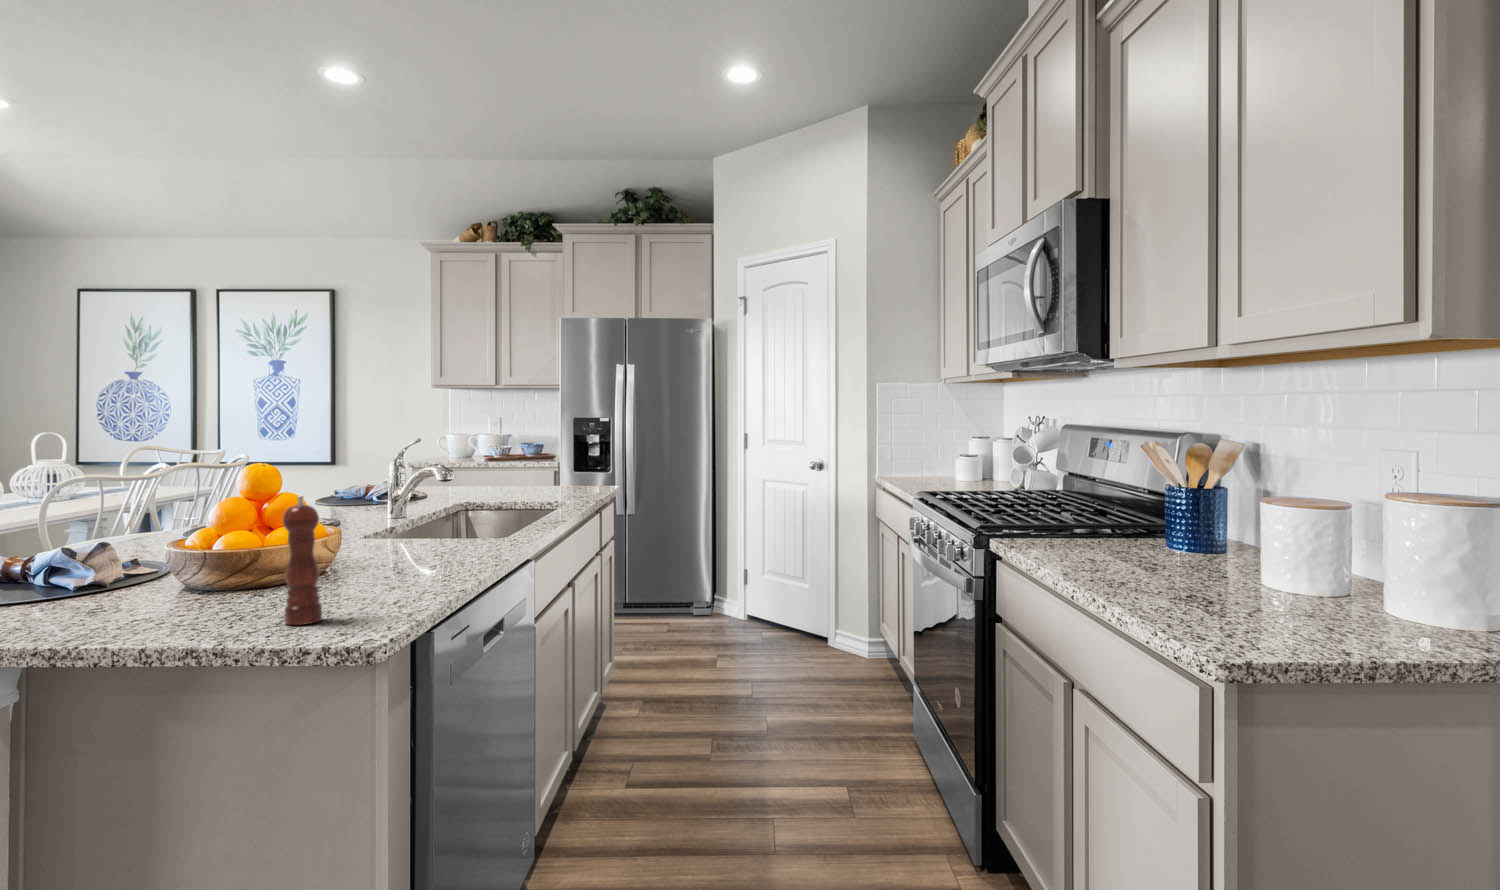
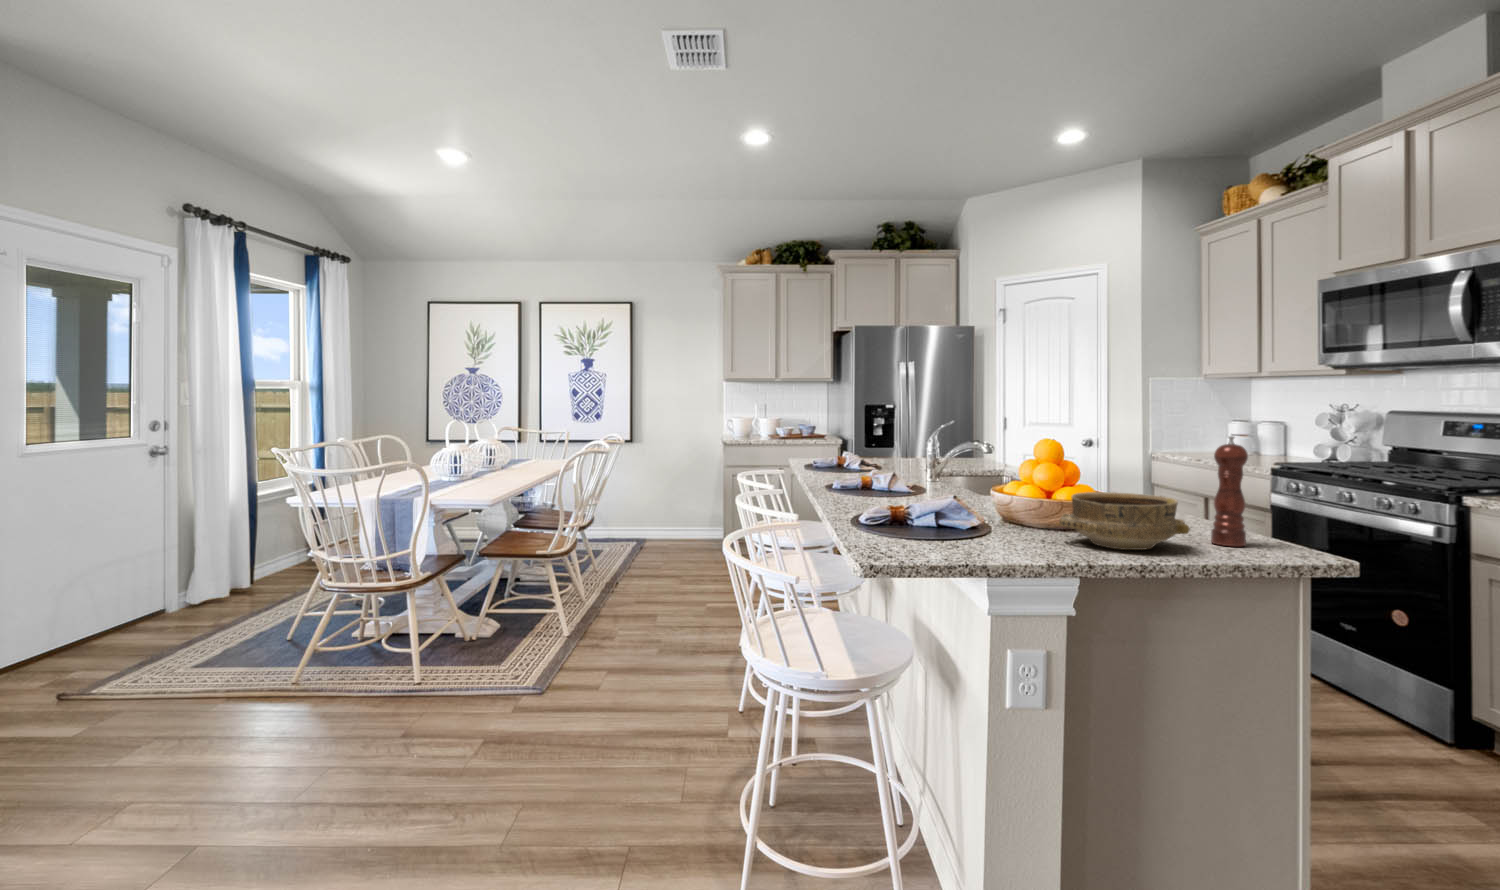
ceramic bowl: none [82,559,237,630] -> present [1059,492,1189,550]

